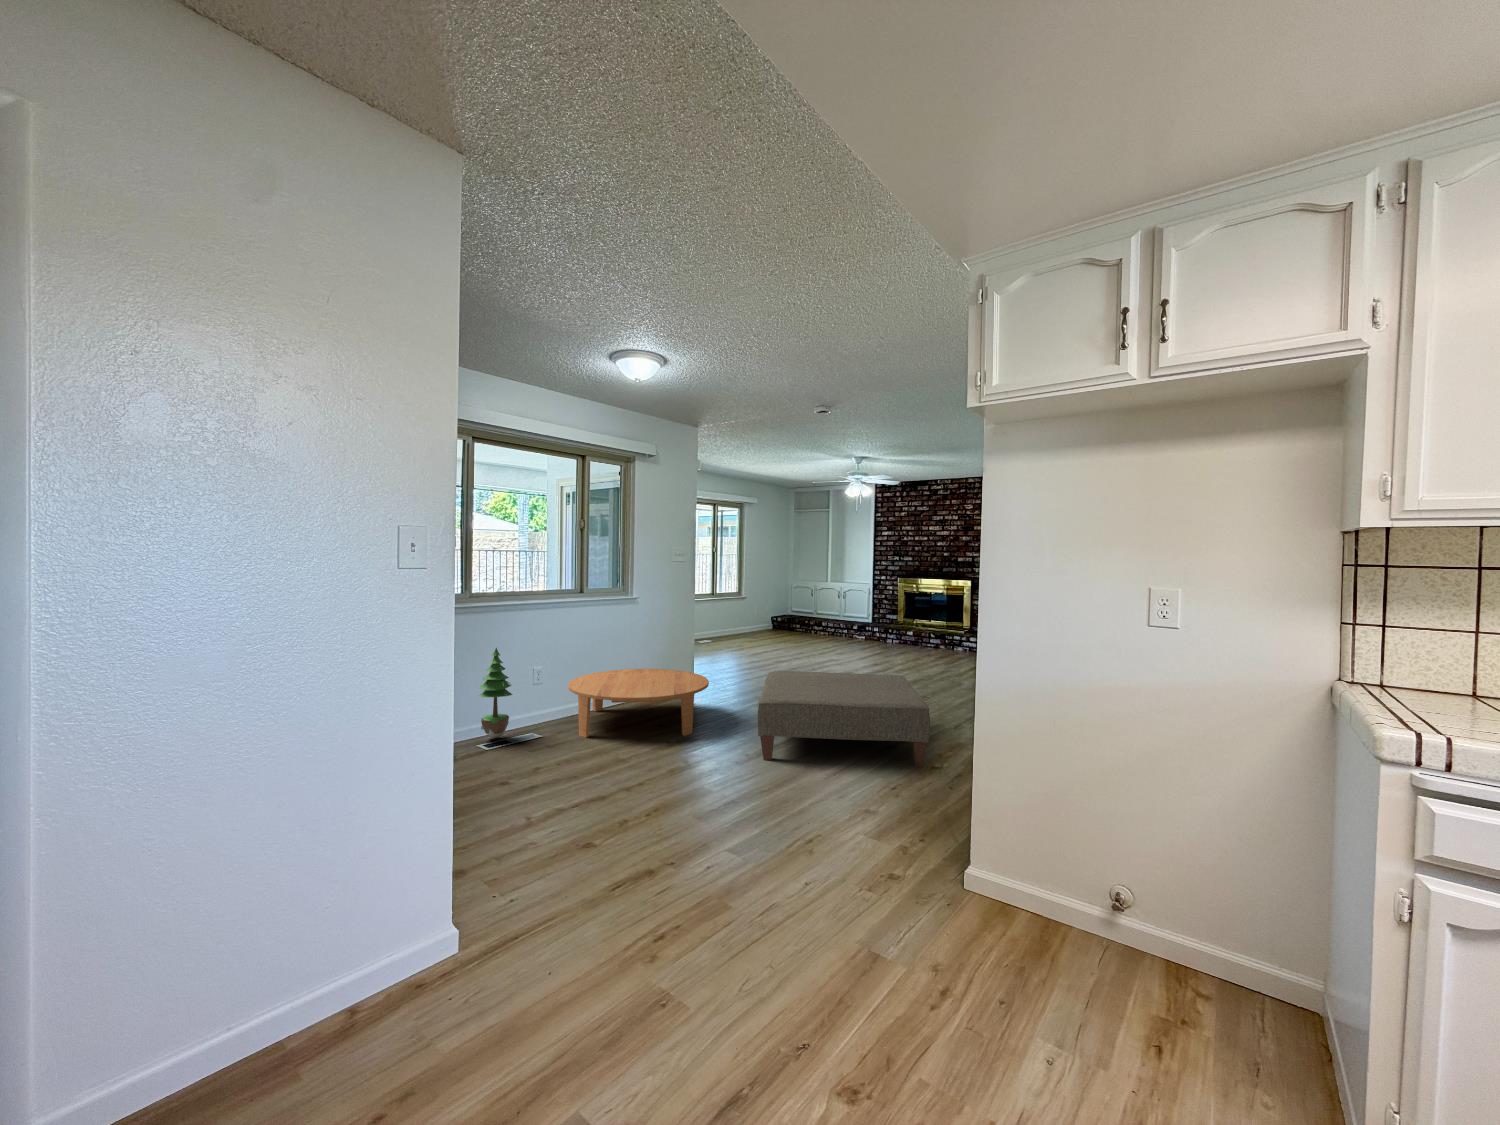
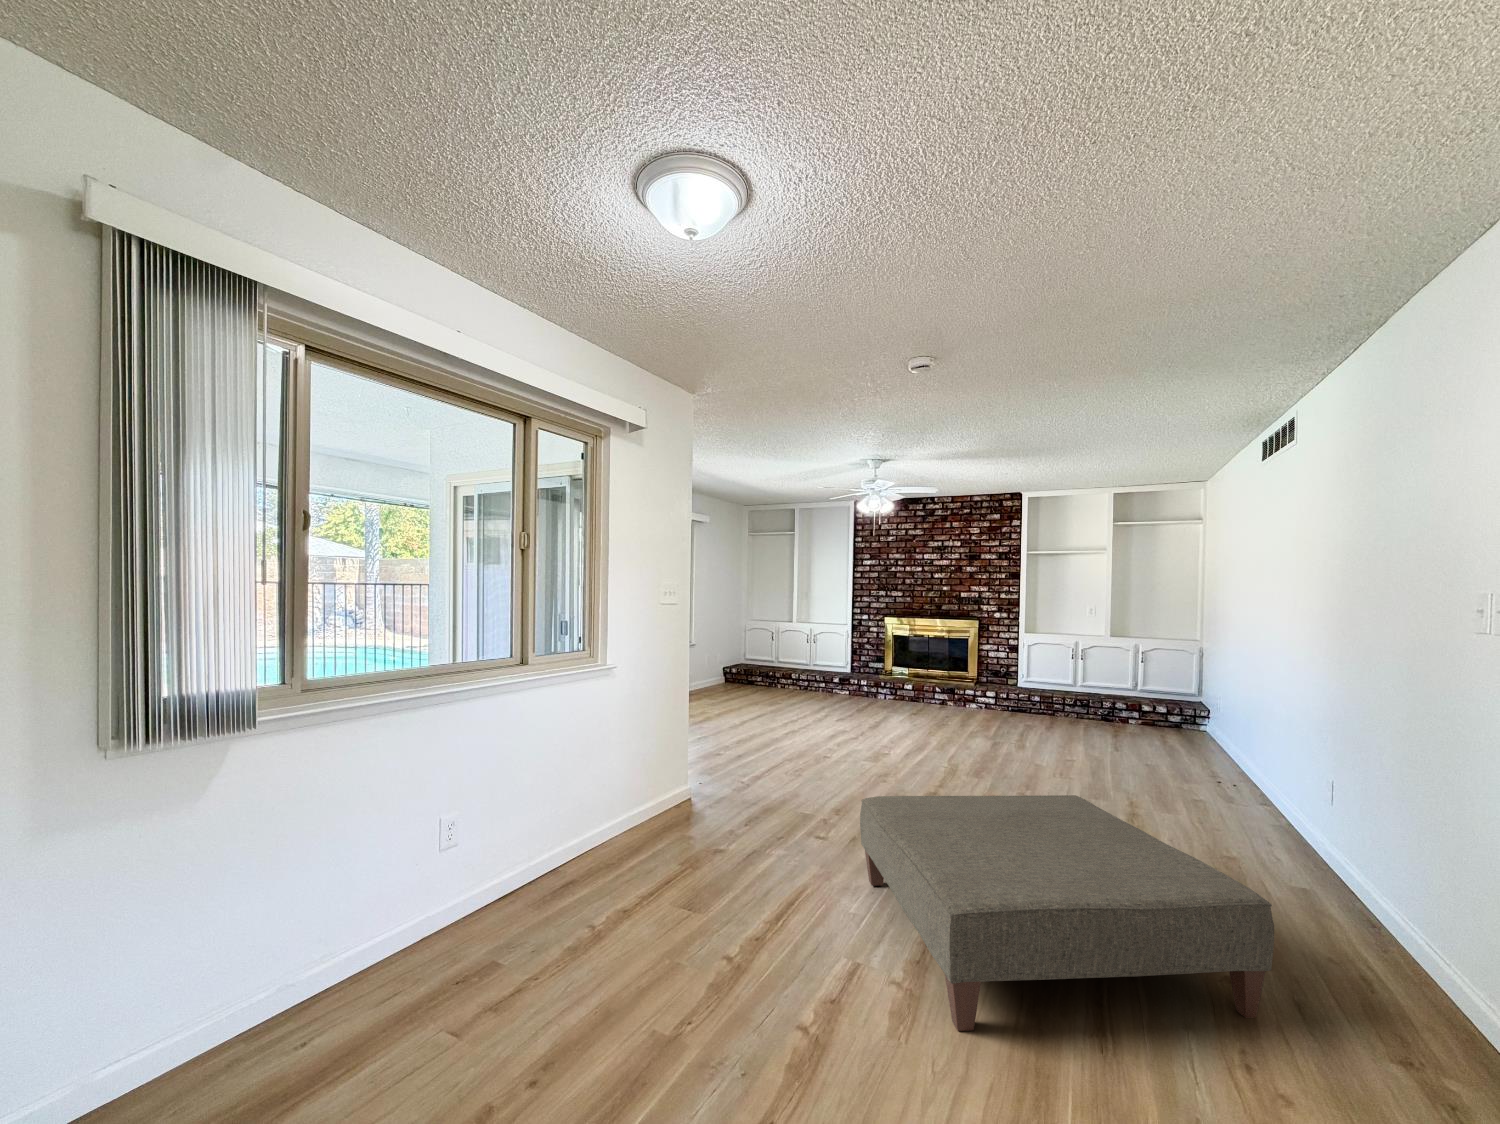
potted tree: present [478,648,512,739] -> none [298,805,387,1016]
coffee table: present [568,669,709,738] -> none [502,792,770,984]

